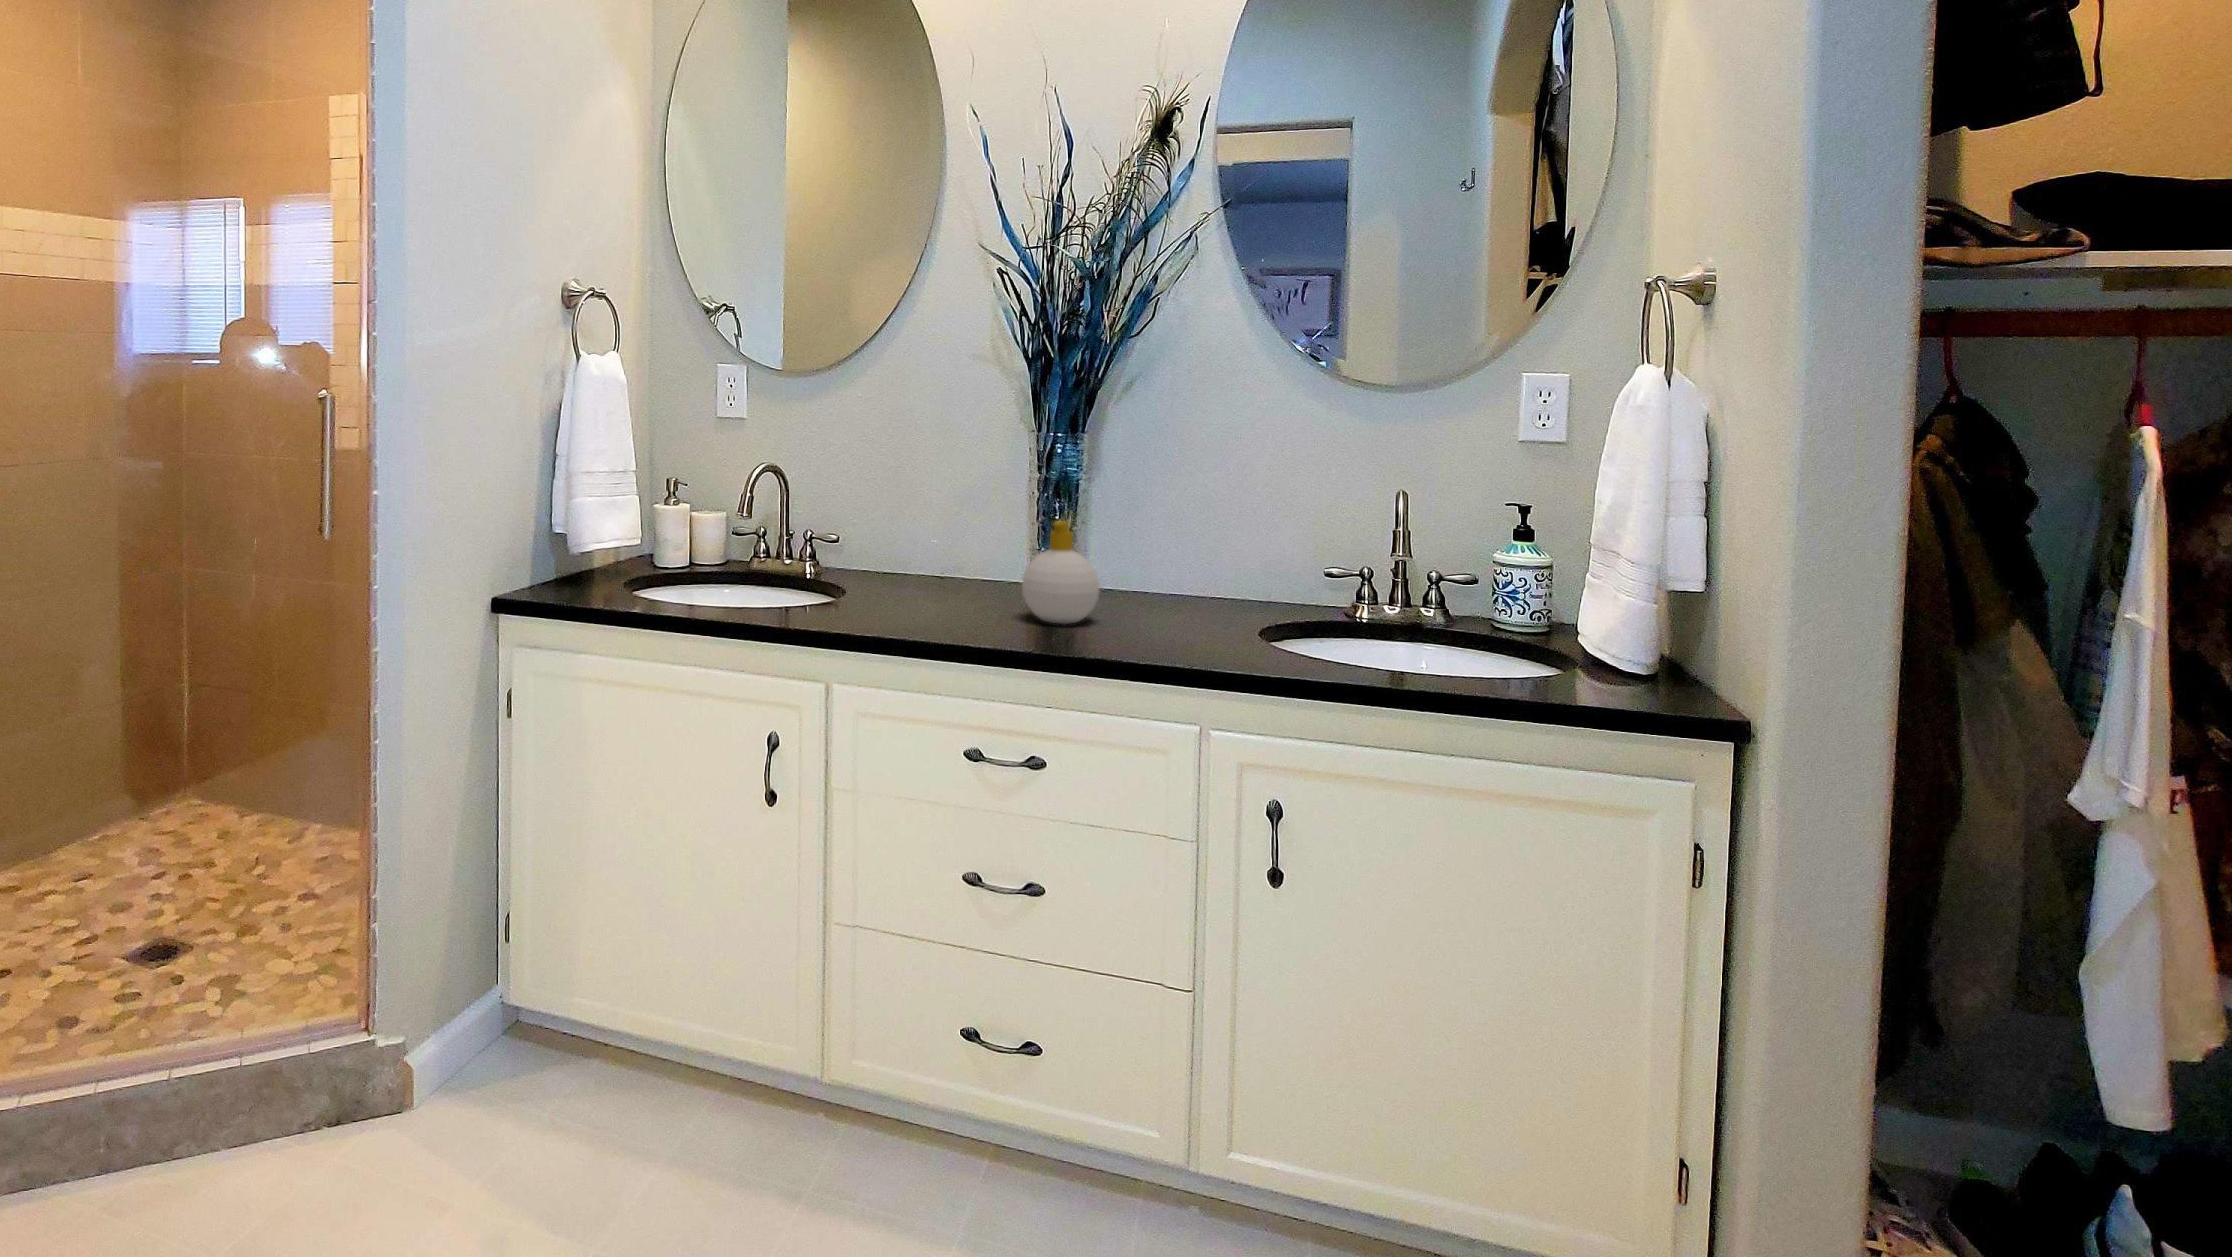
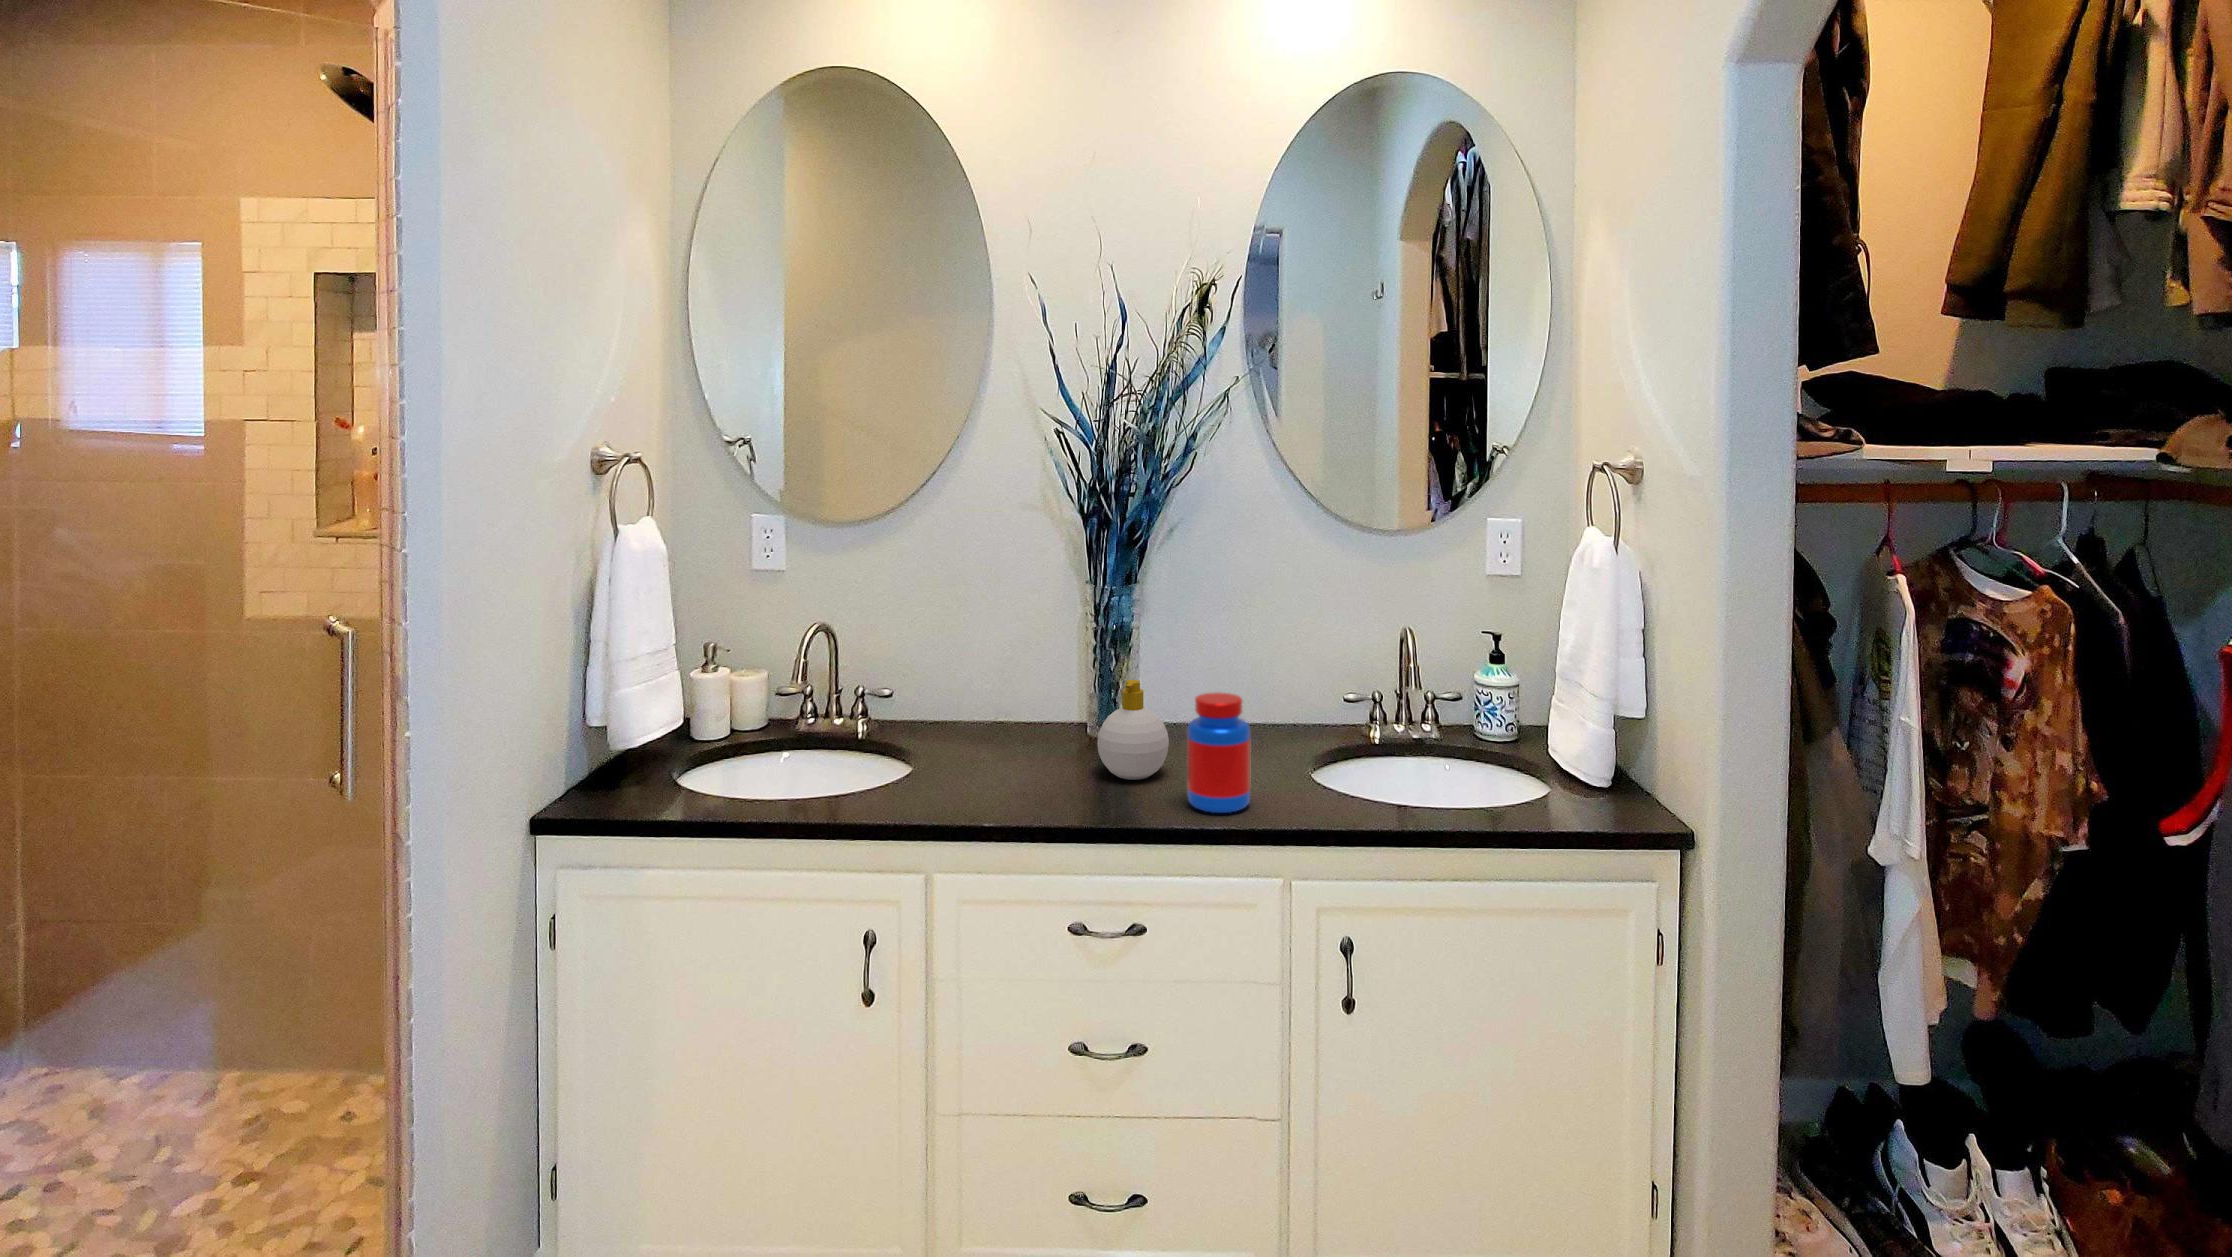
jar: none [1107,528,1180,653] -> present [1187,692,1251,813]

